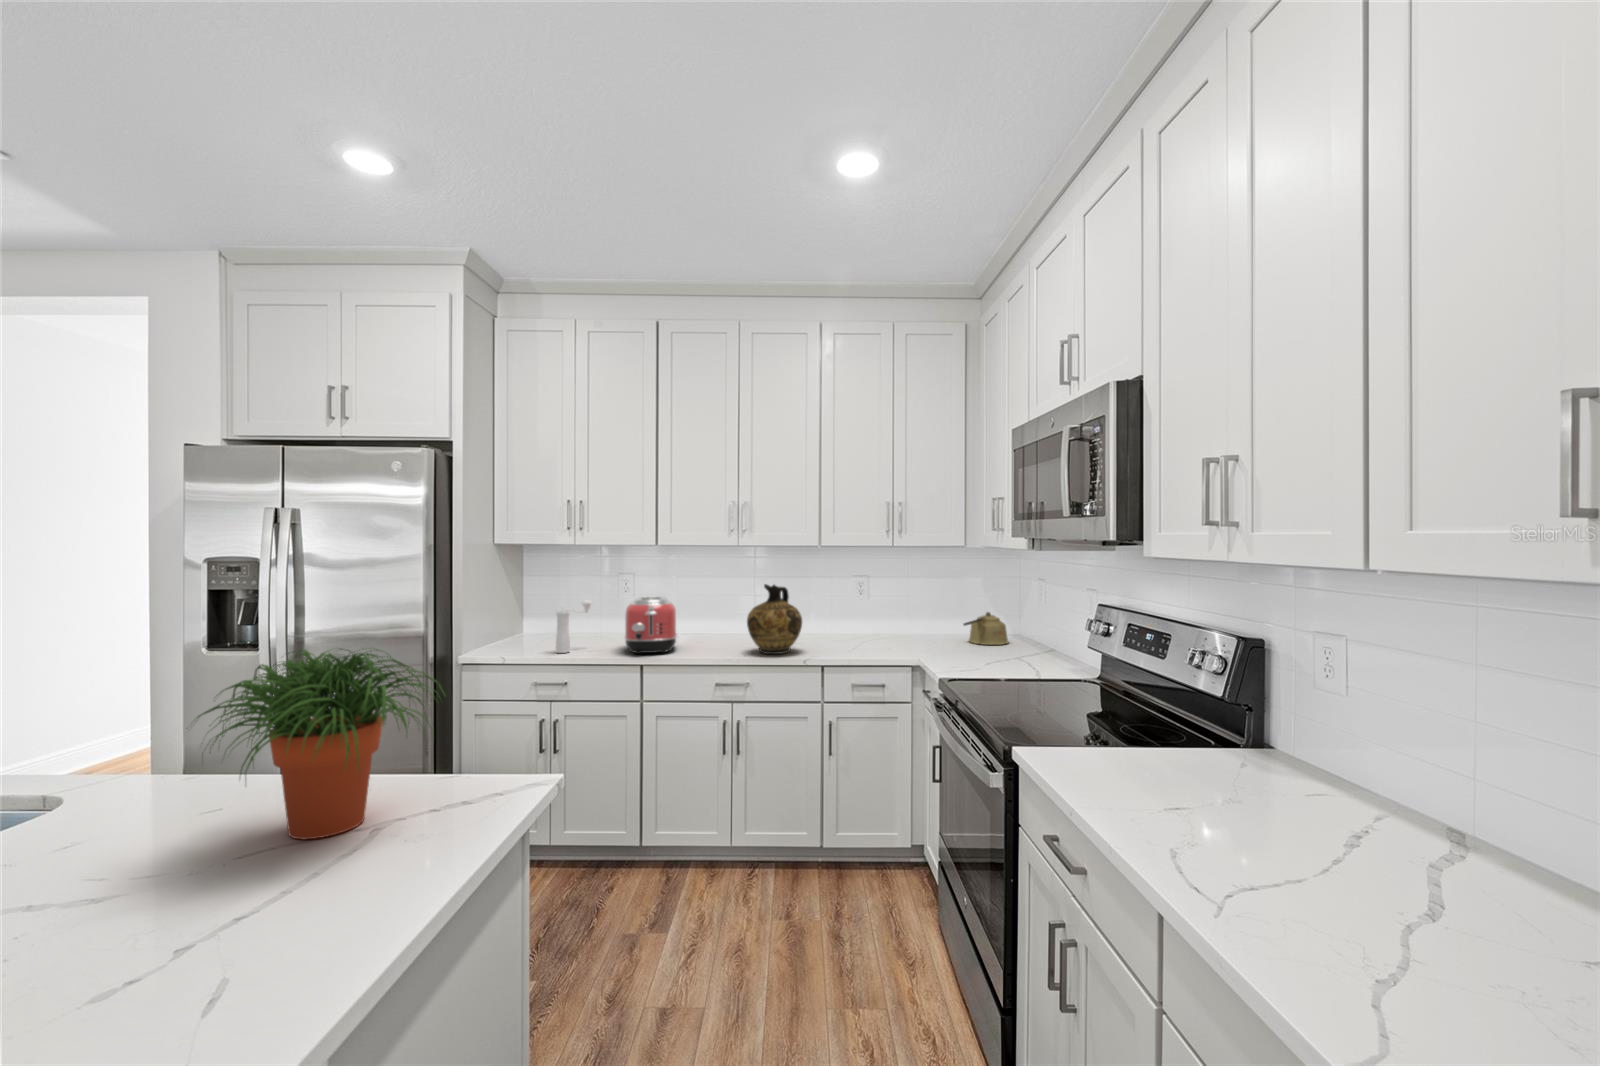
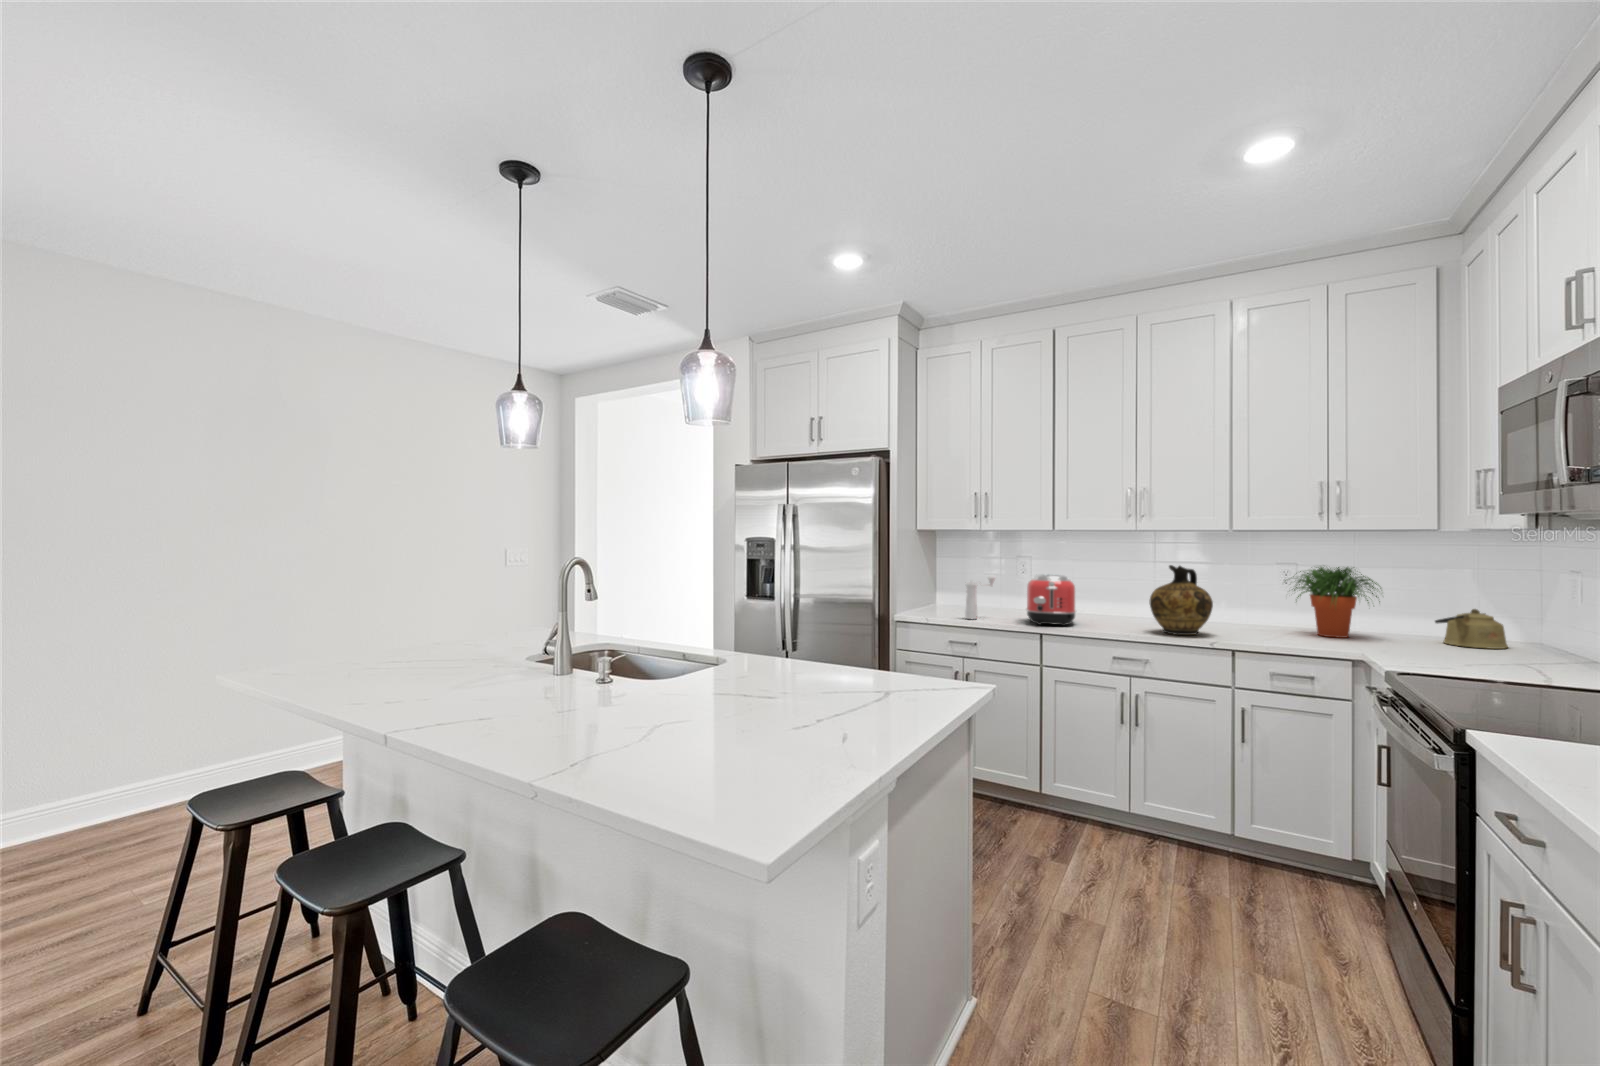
potted plant: present [197,649,444,839] -> present [1285,567,1381,638]

